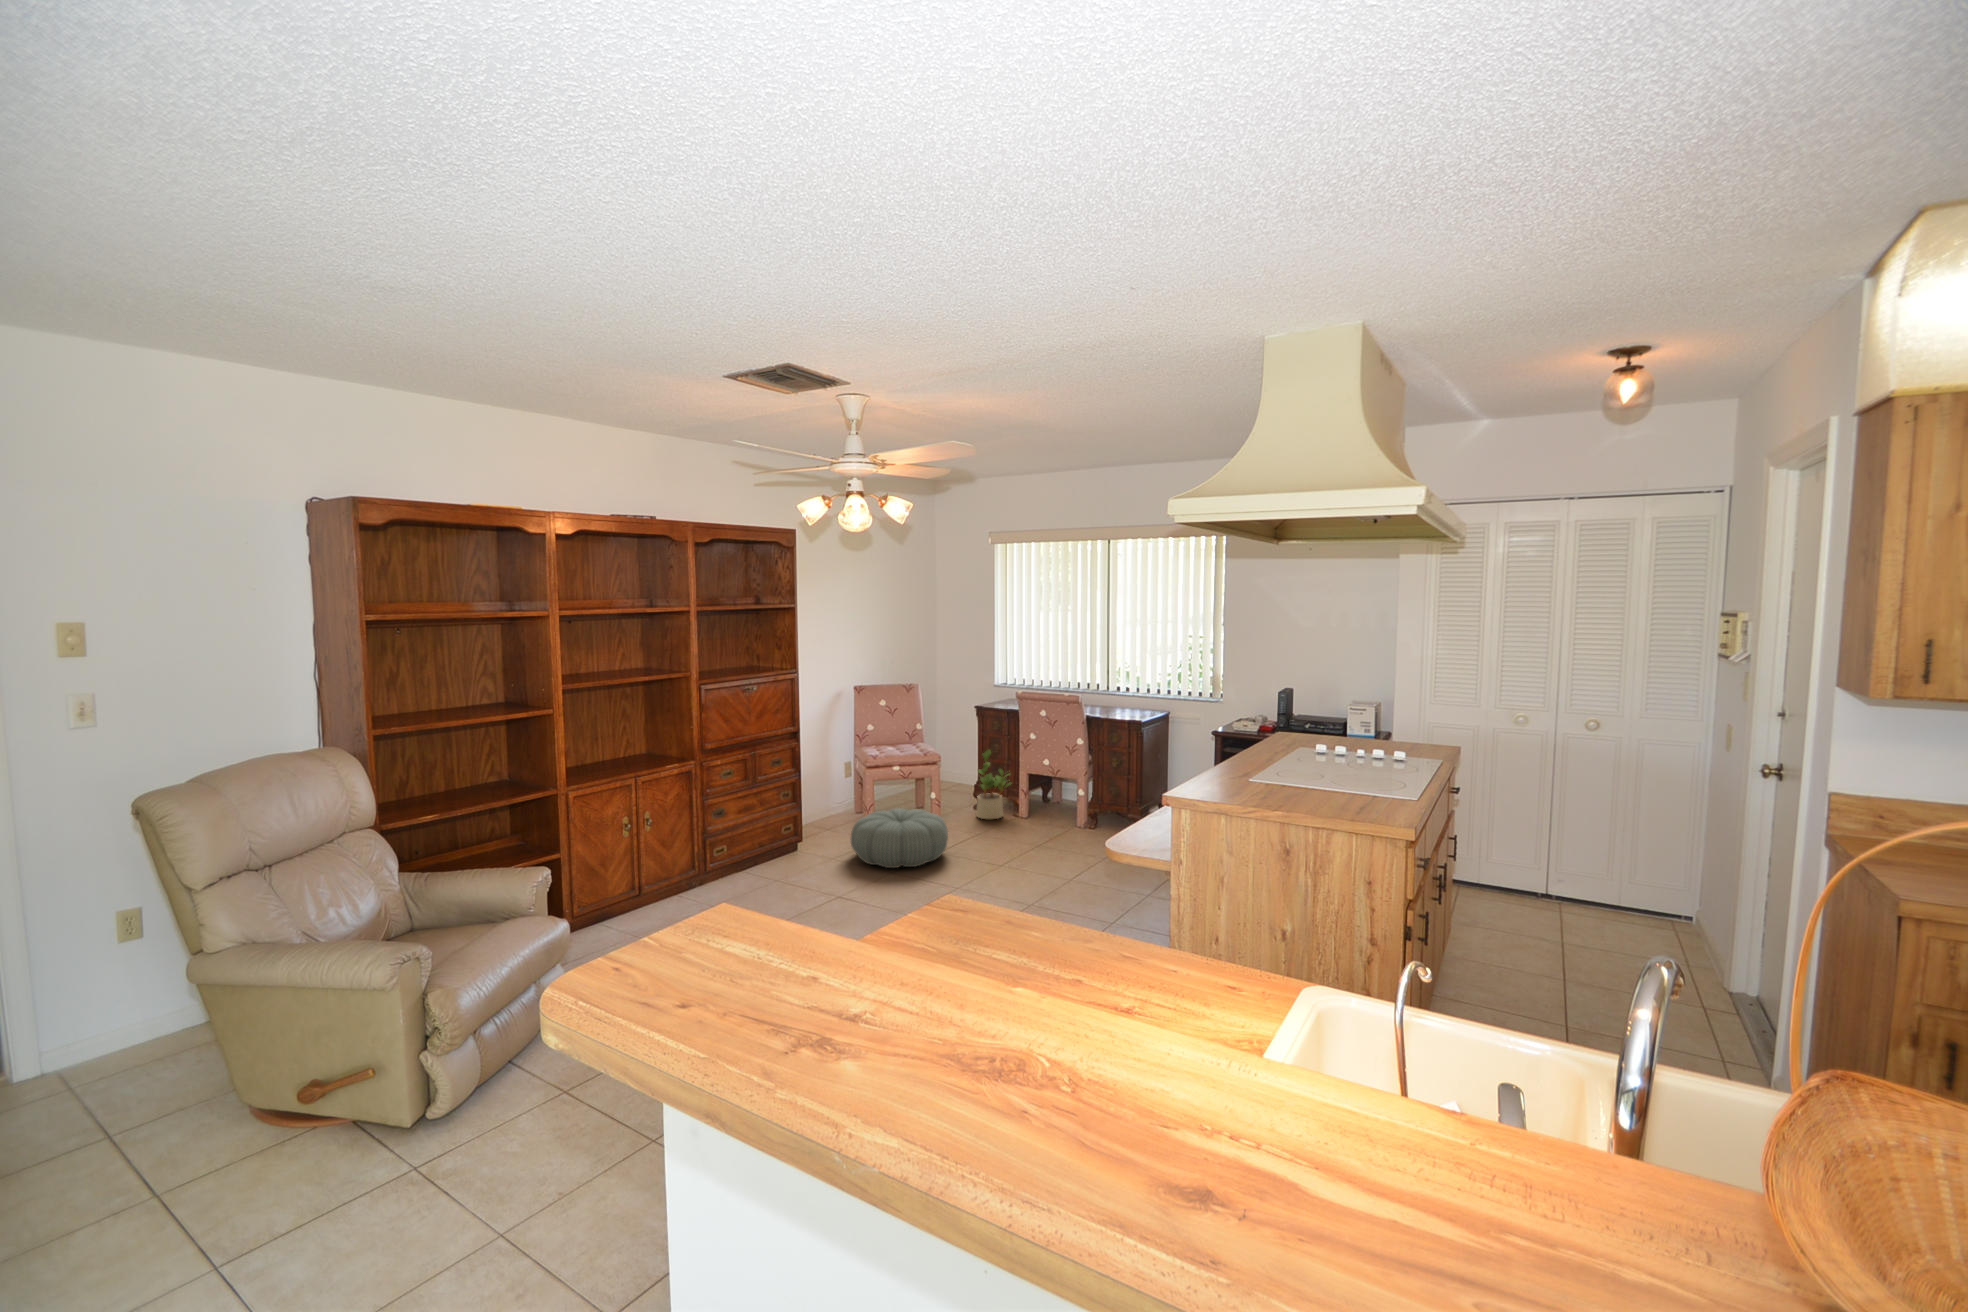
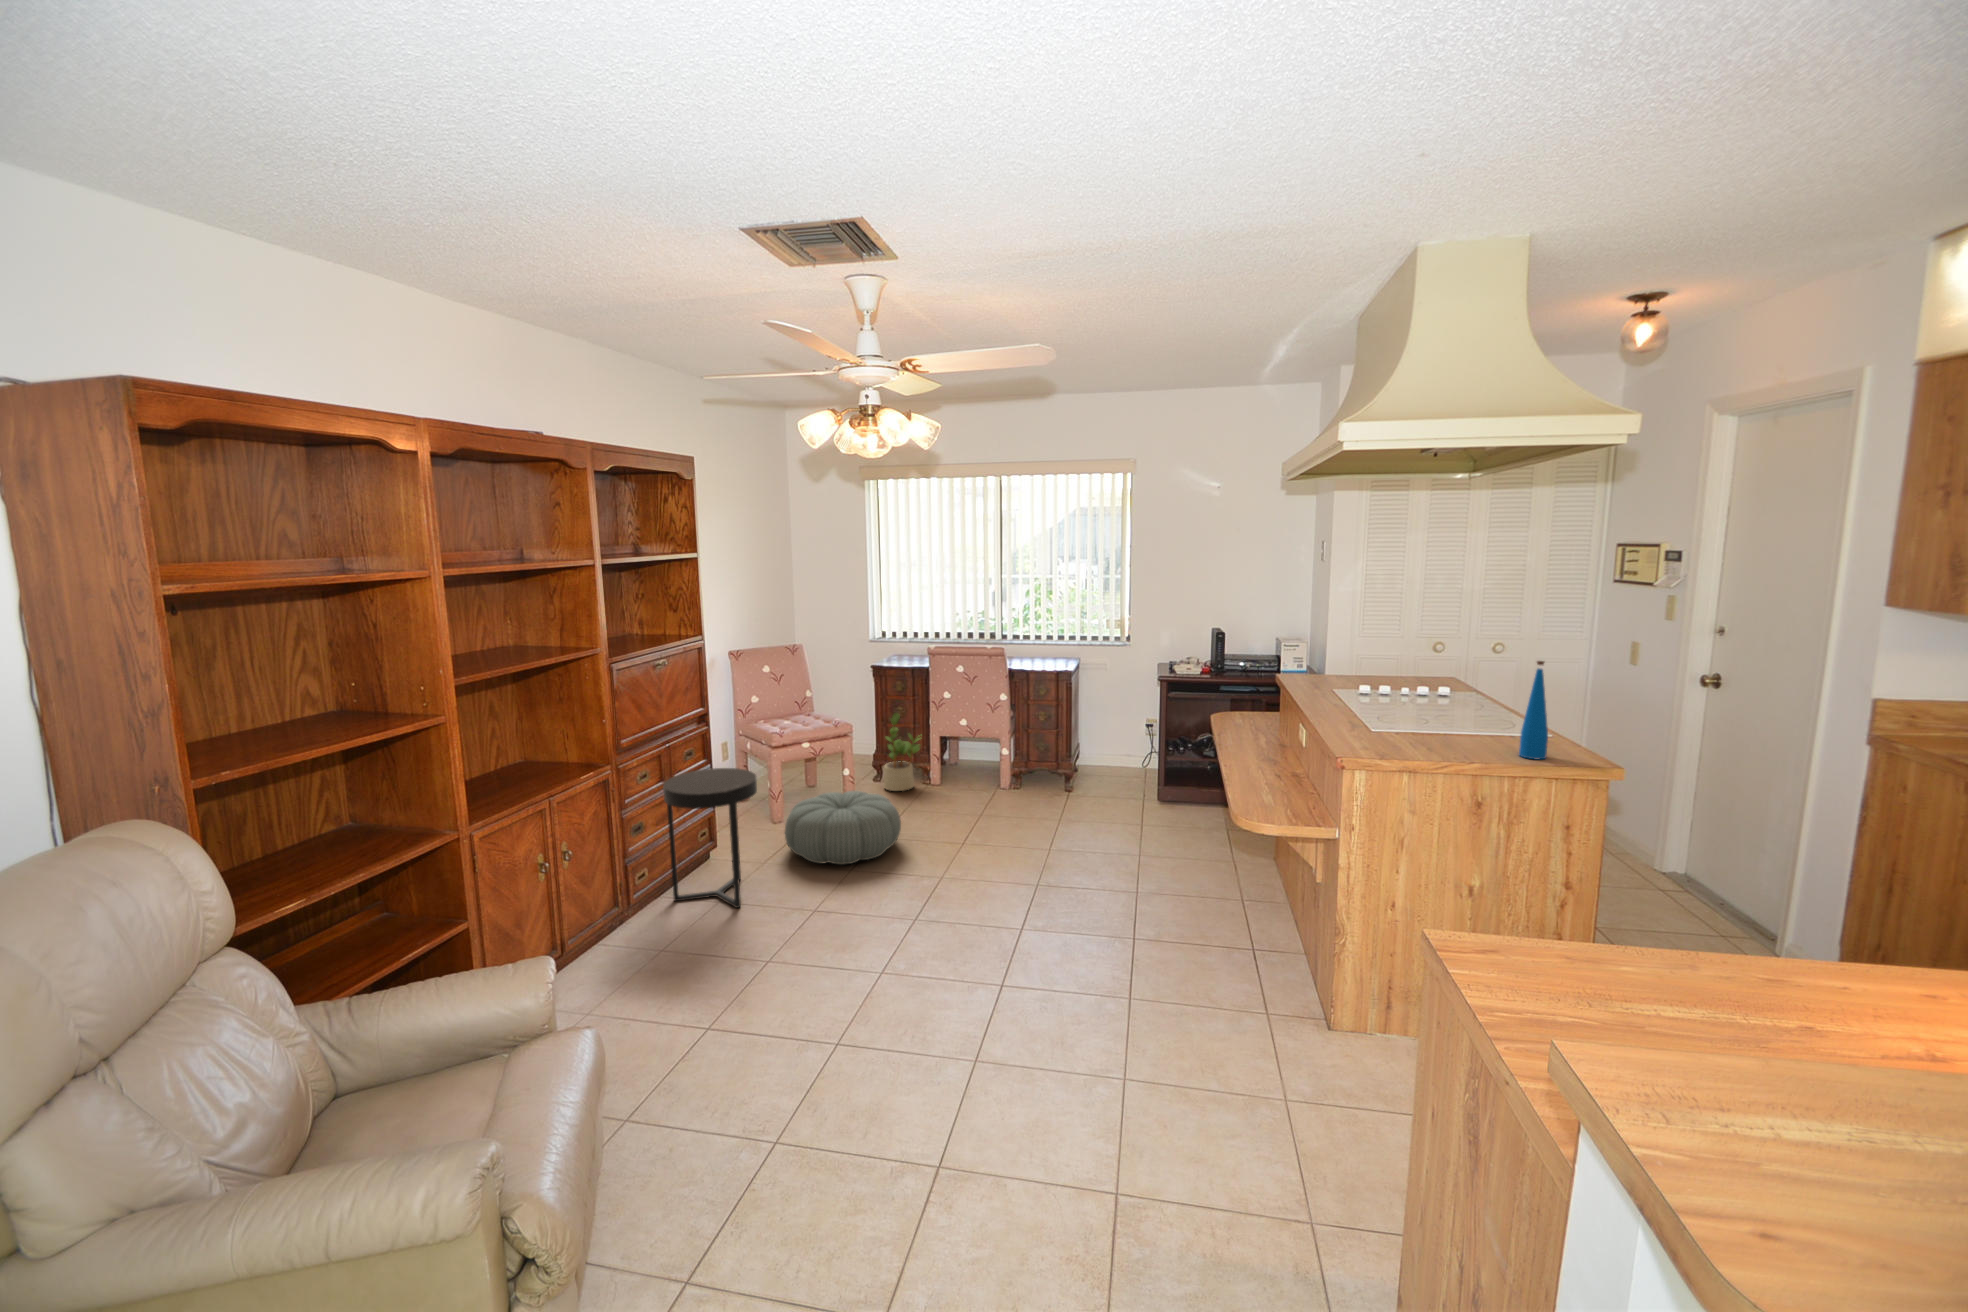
bottle: none [1343,719,1369,817] -> present [1519,661,1548,759]
side table: none [741,775,813,887] -> present [663,768,757,908]

